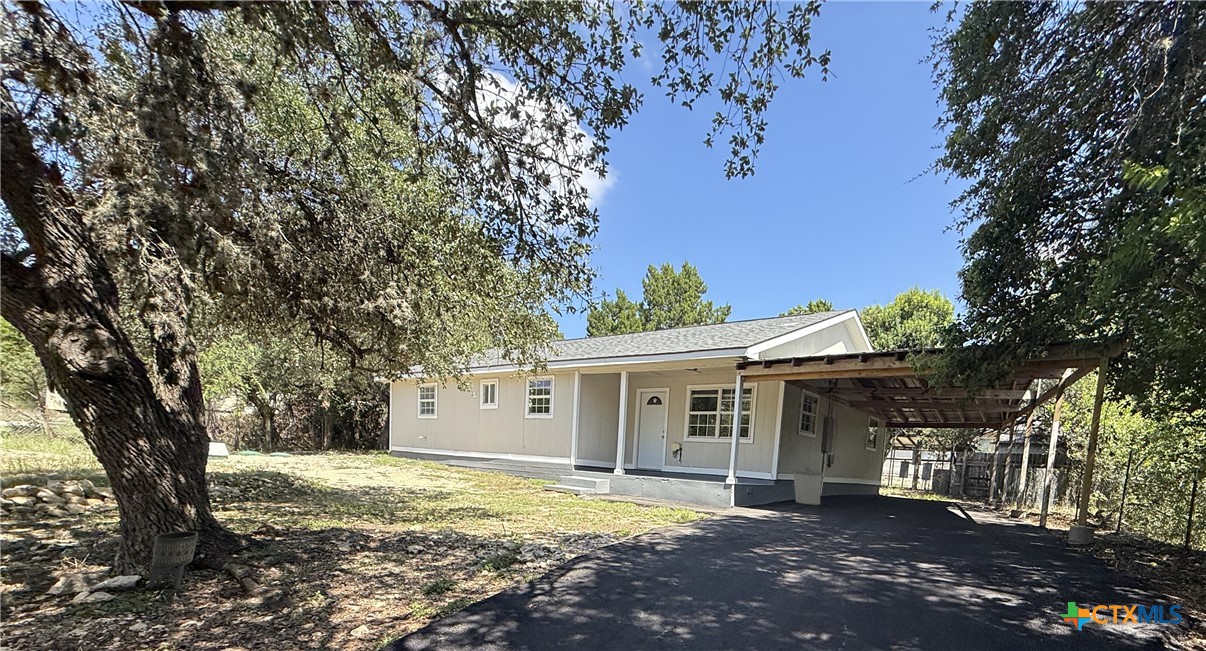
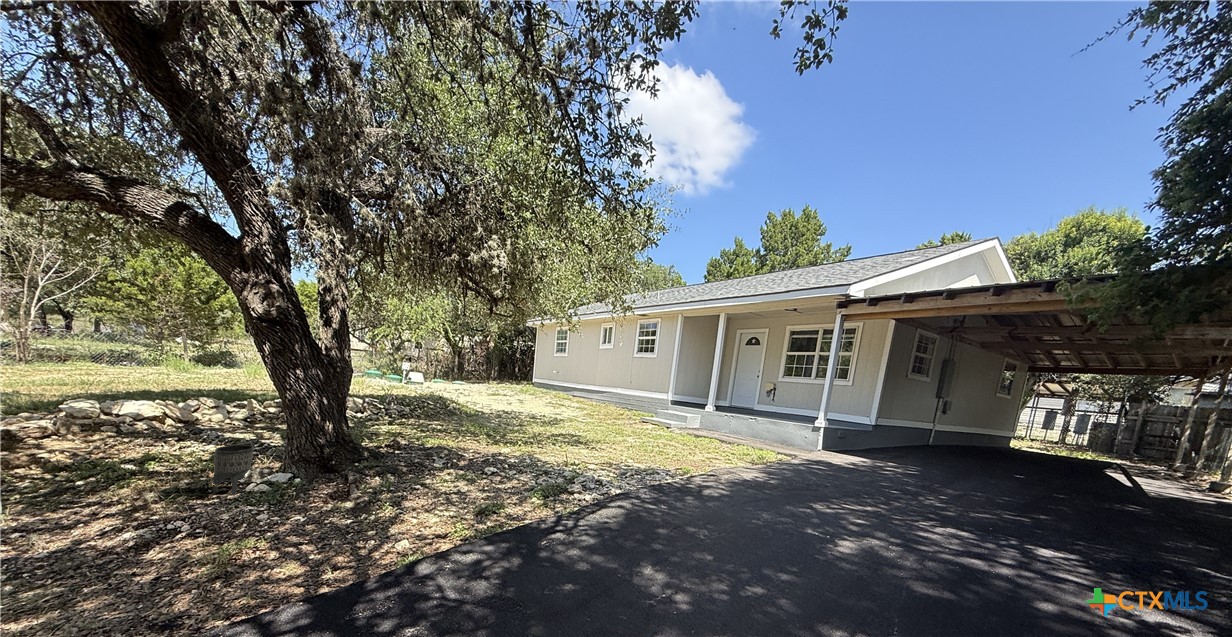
trash can: present [792,468,822,505] -> none [899,415,935,455]

